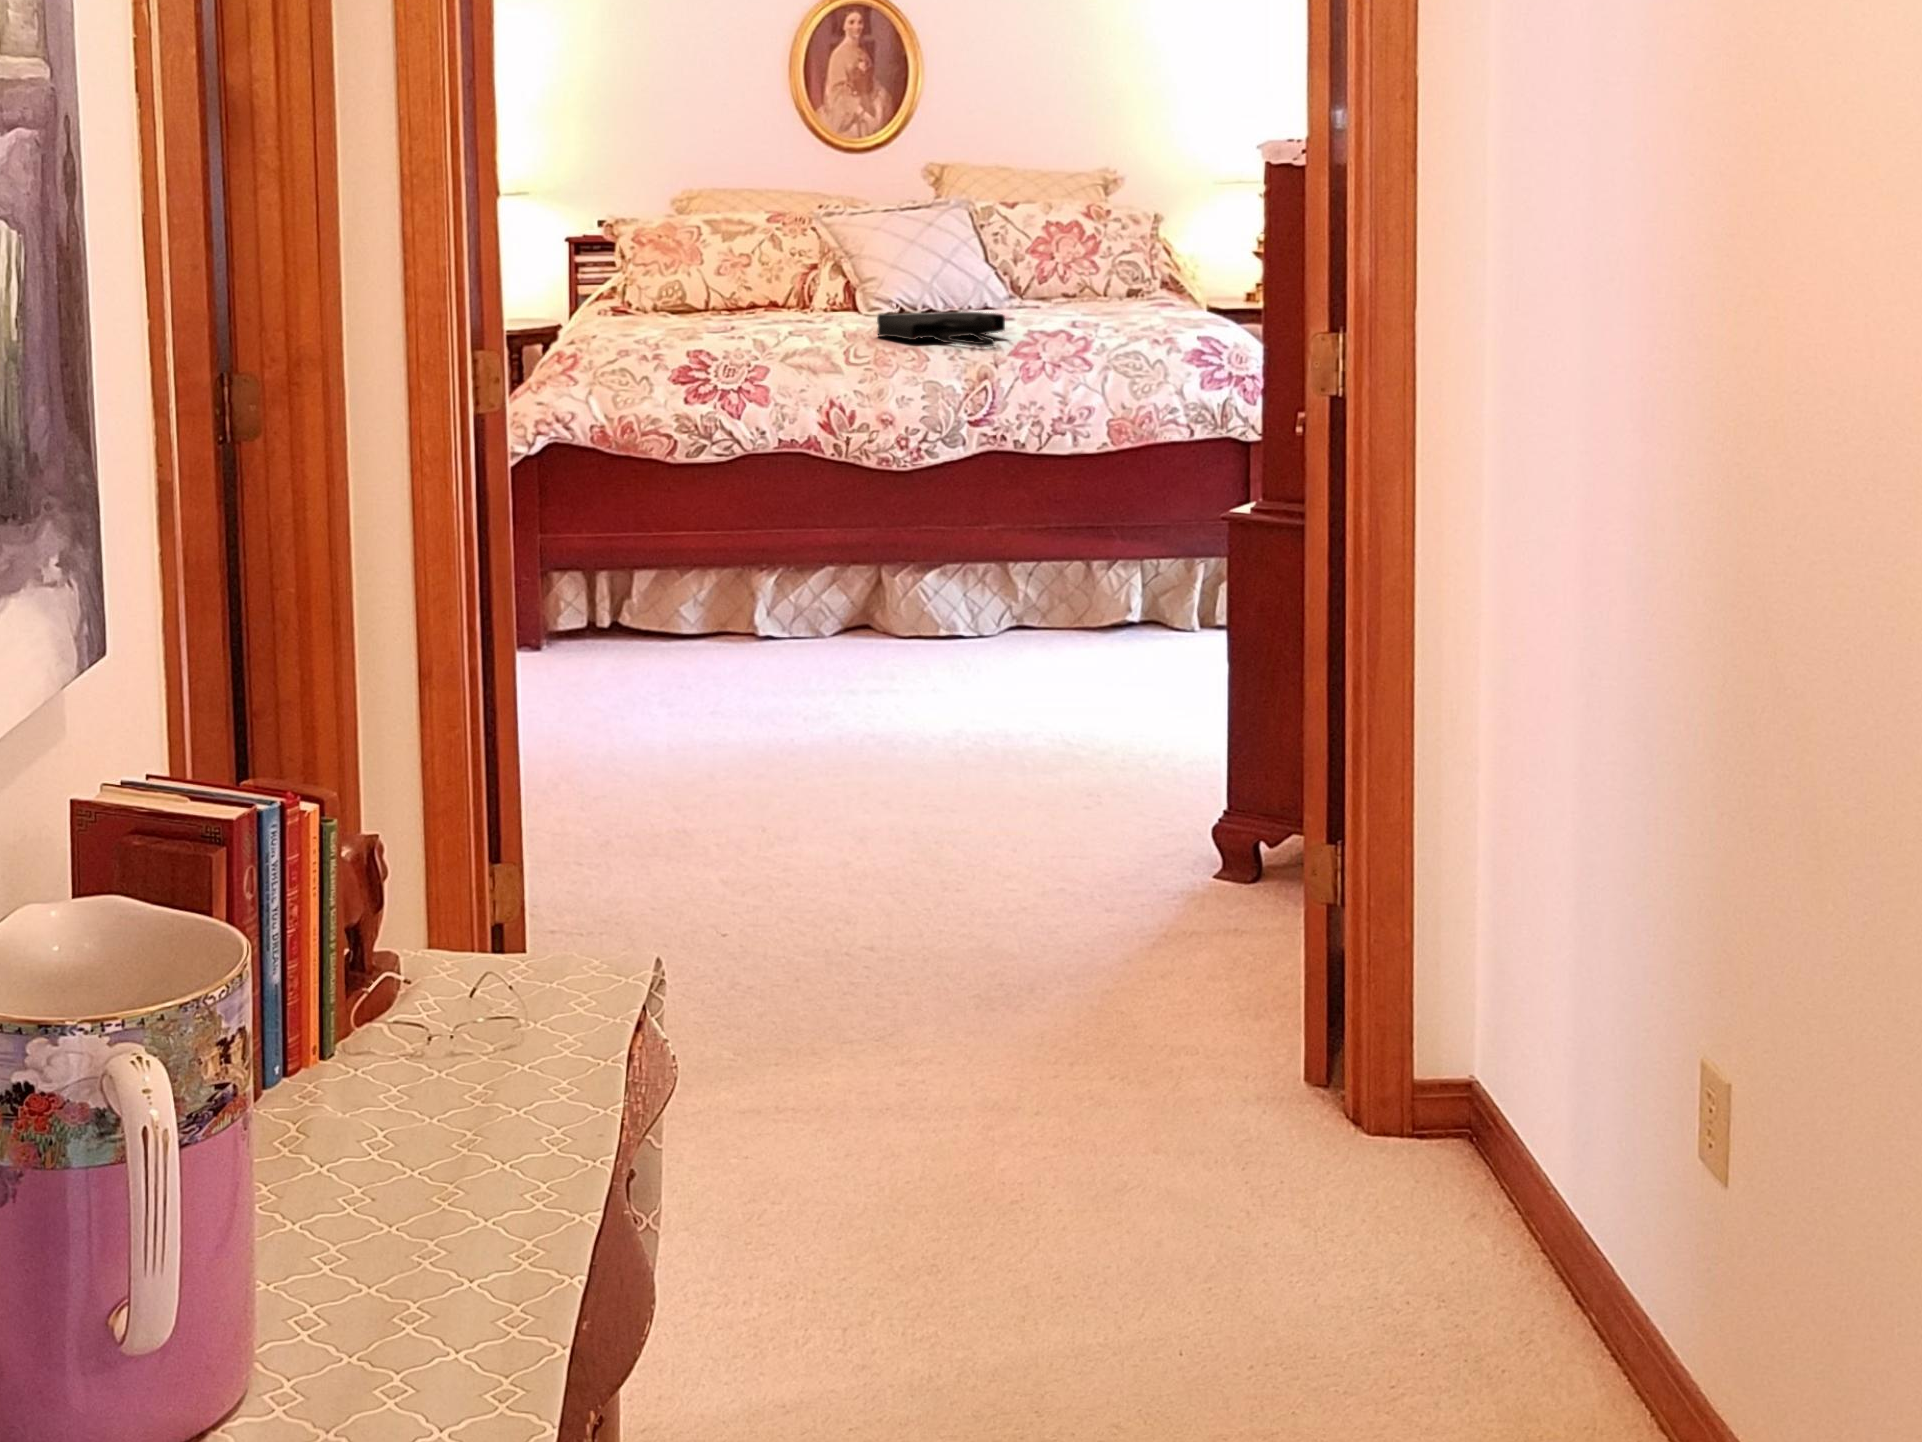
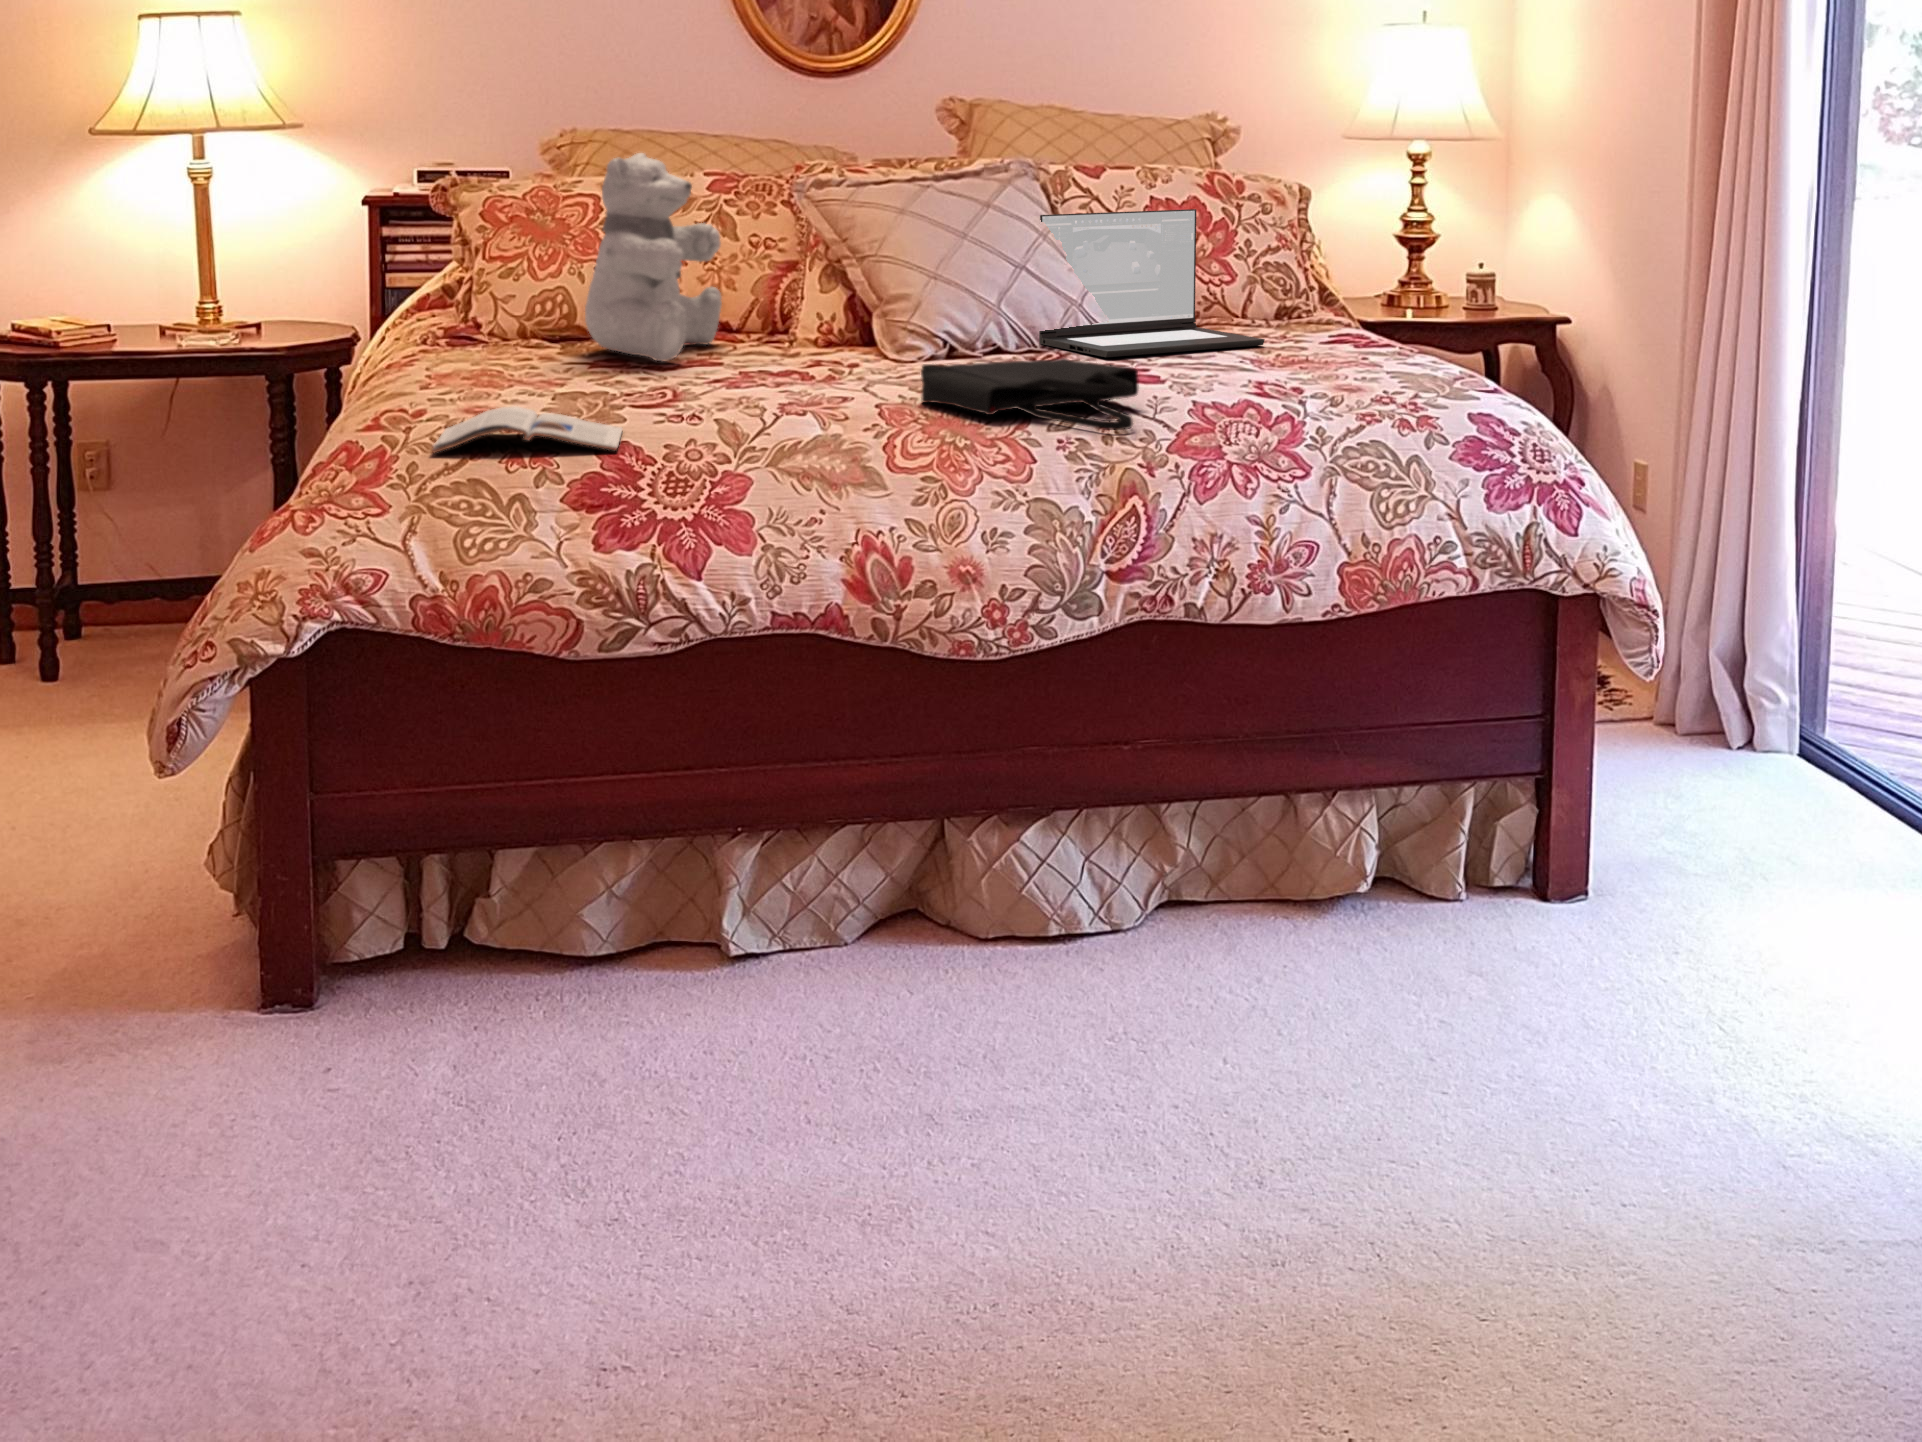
teddy bear: none [688,195,770,320] -> present [585,153,722,362]
laptop: none [965,226,1108,317] -> present [1039,209,1265,357]
magazine: none [600,334,704,356] -> present [432,406,622,453]

